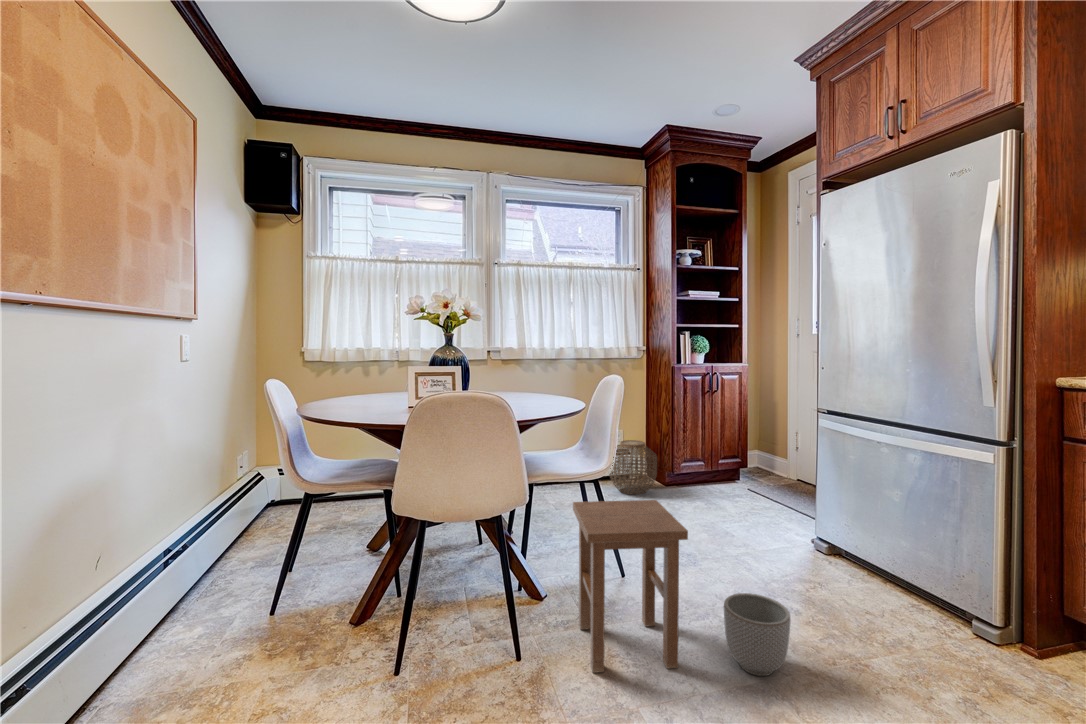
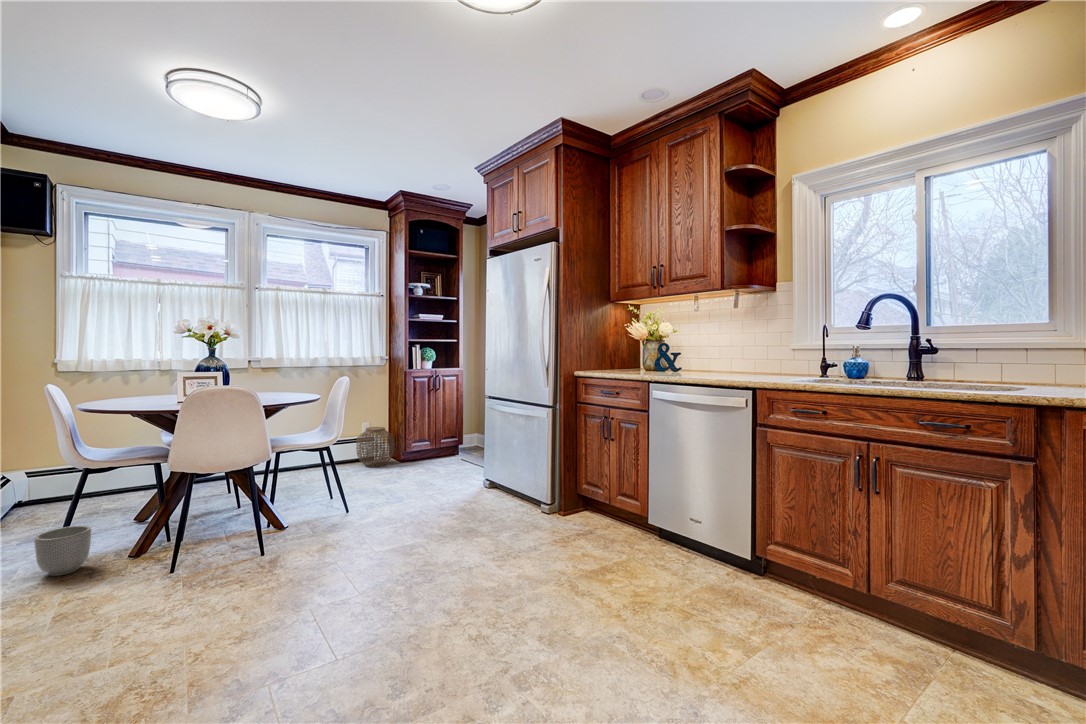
stool: present [573,500,688,673] -> none [305,451,370,549]
planter: present [724,593,791,676] -> present [34,526,91,576]

